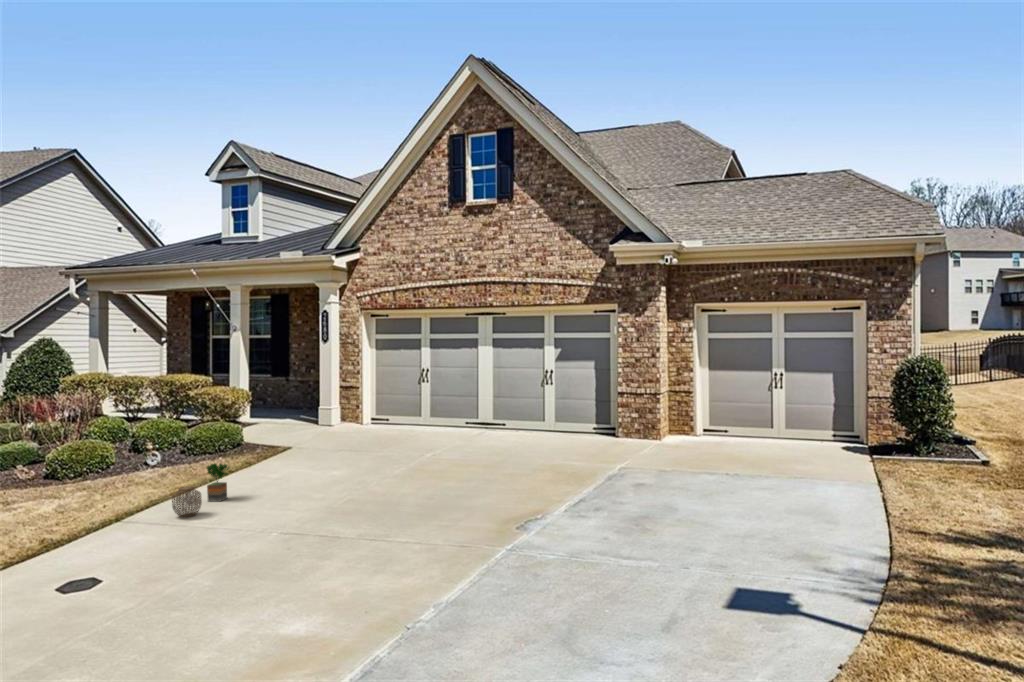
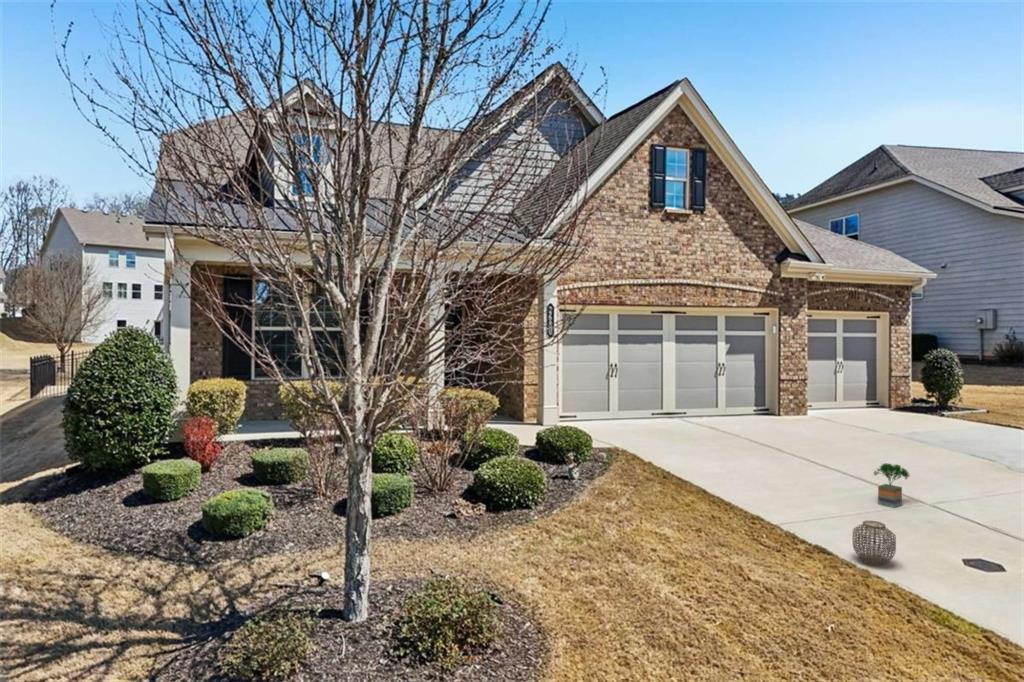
woven basket: present [172,486,202,517] -> present [853,521,896,565]

